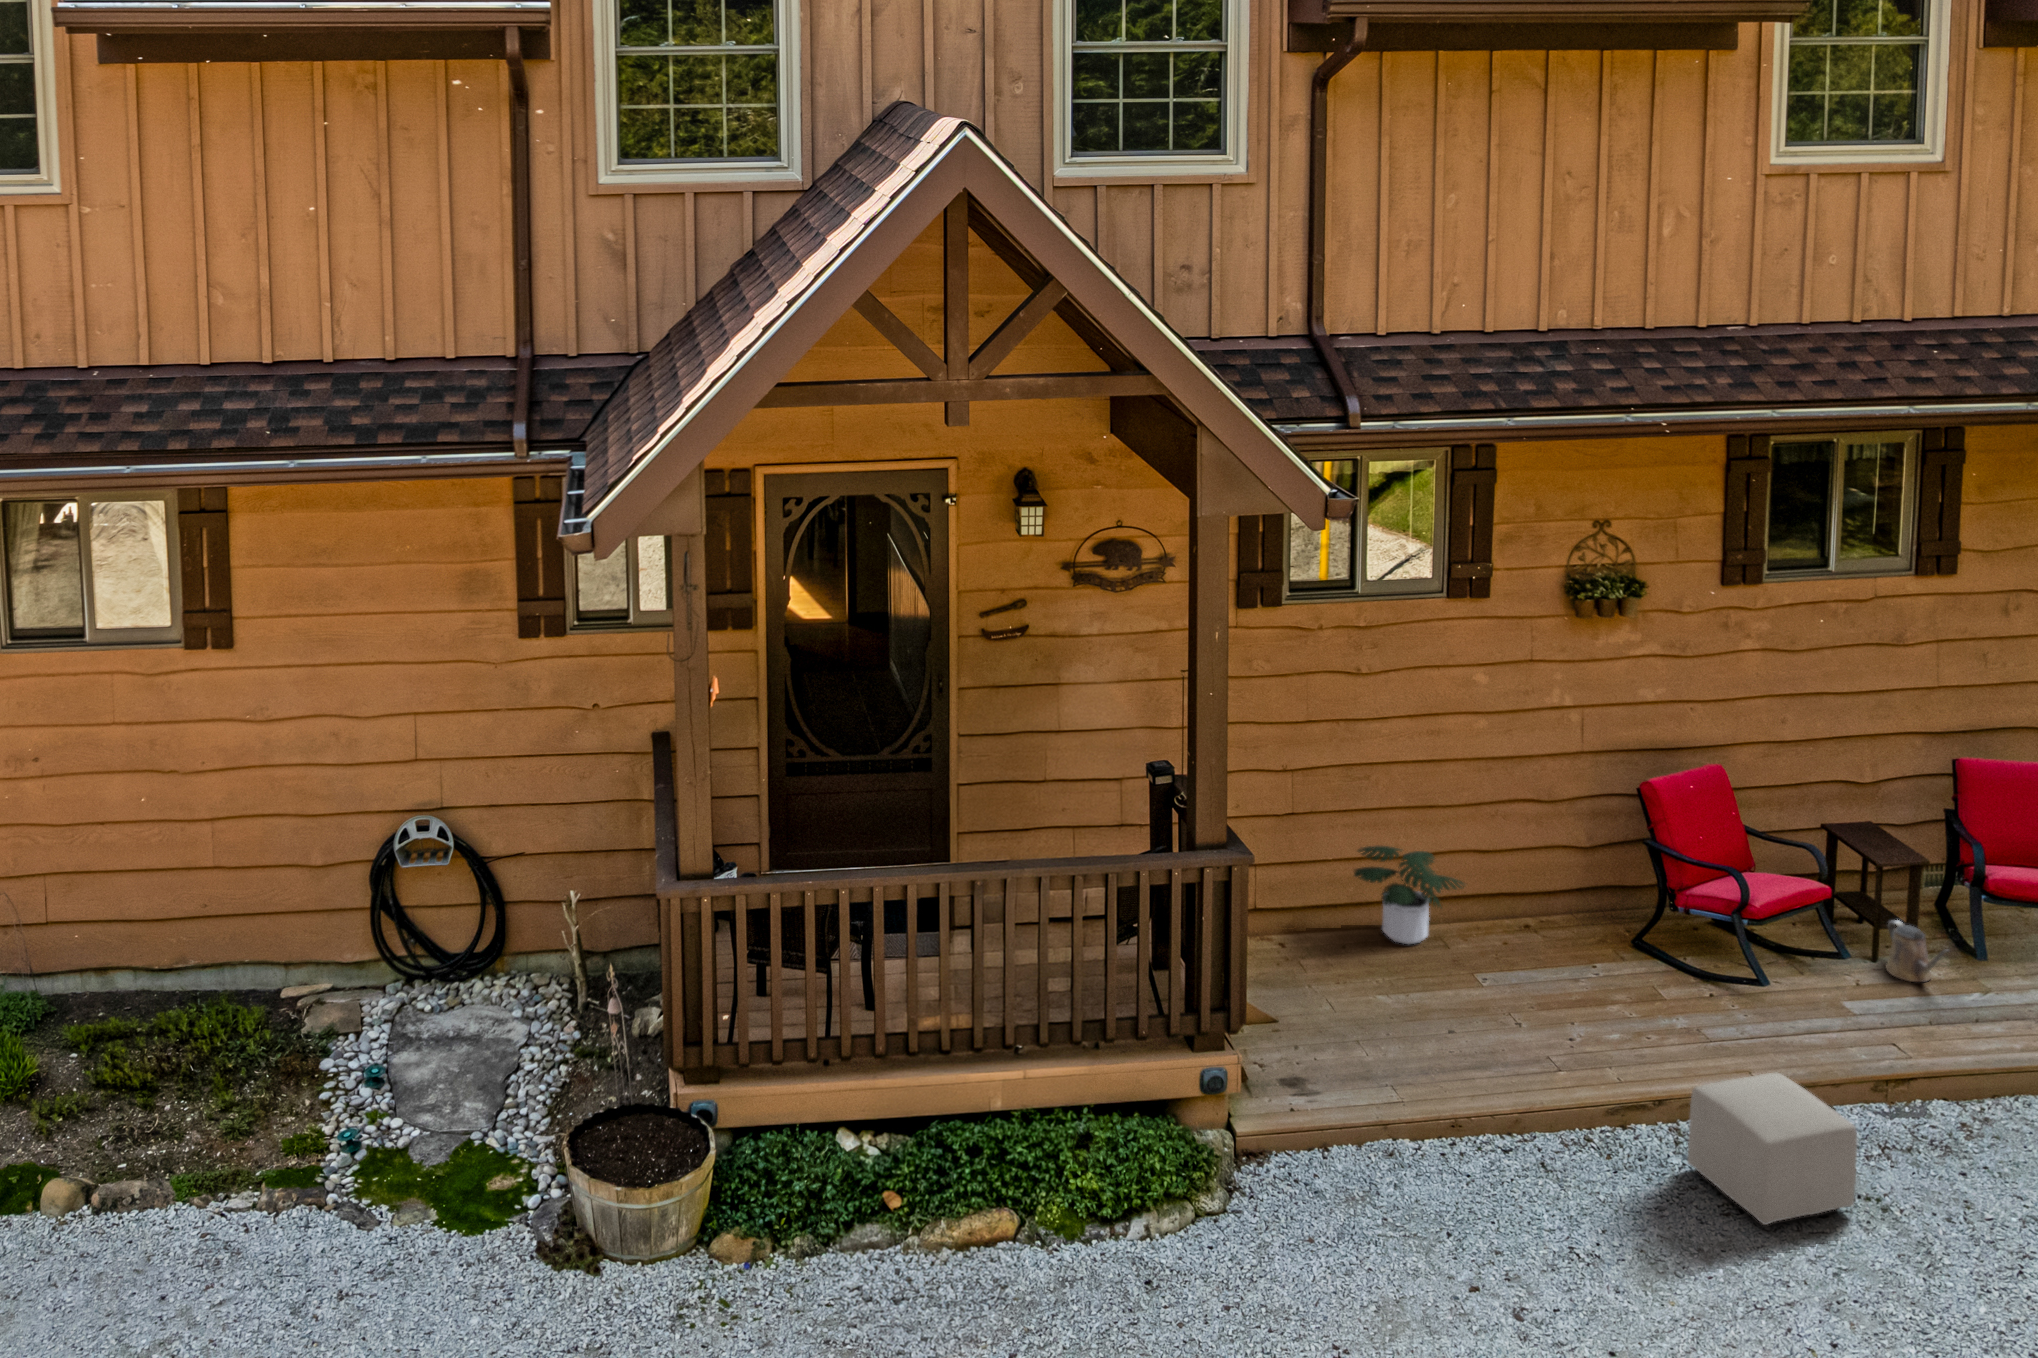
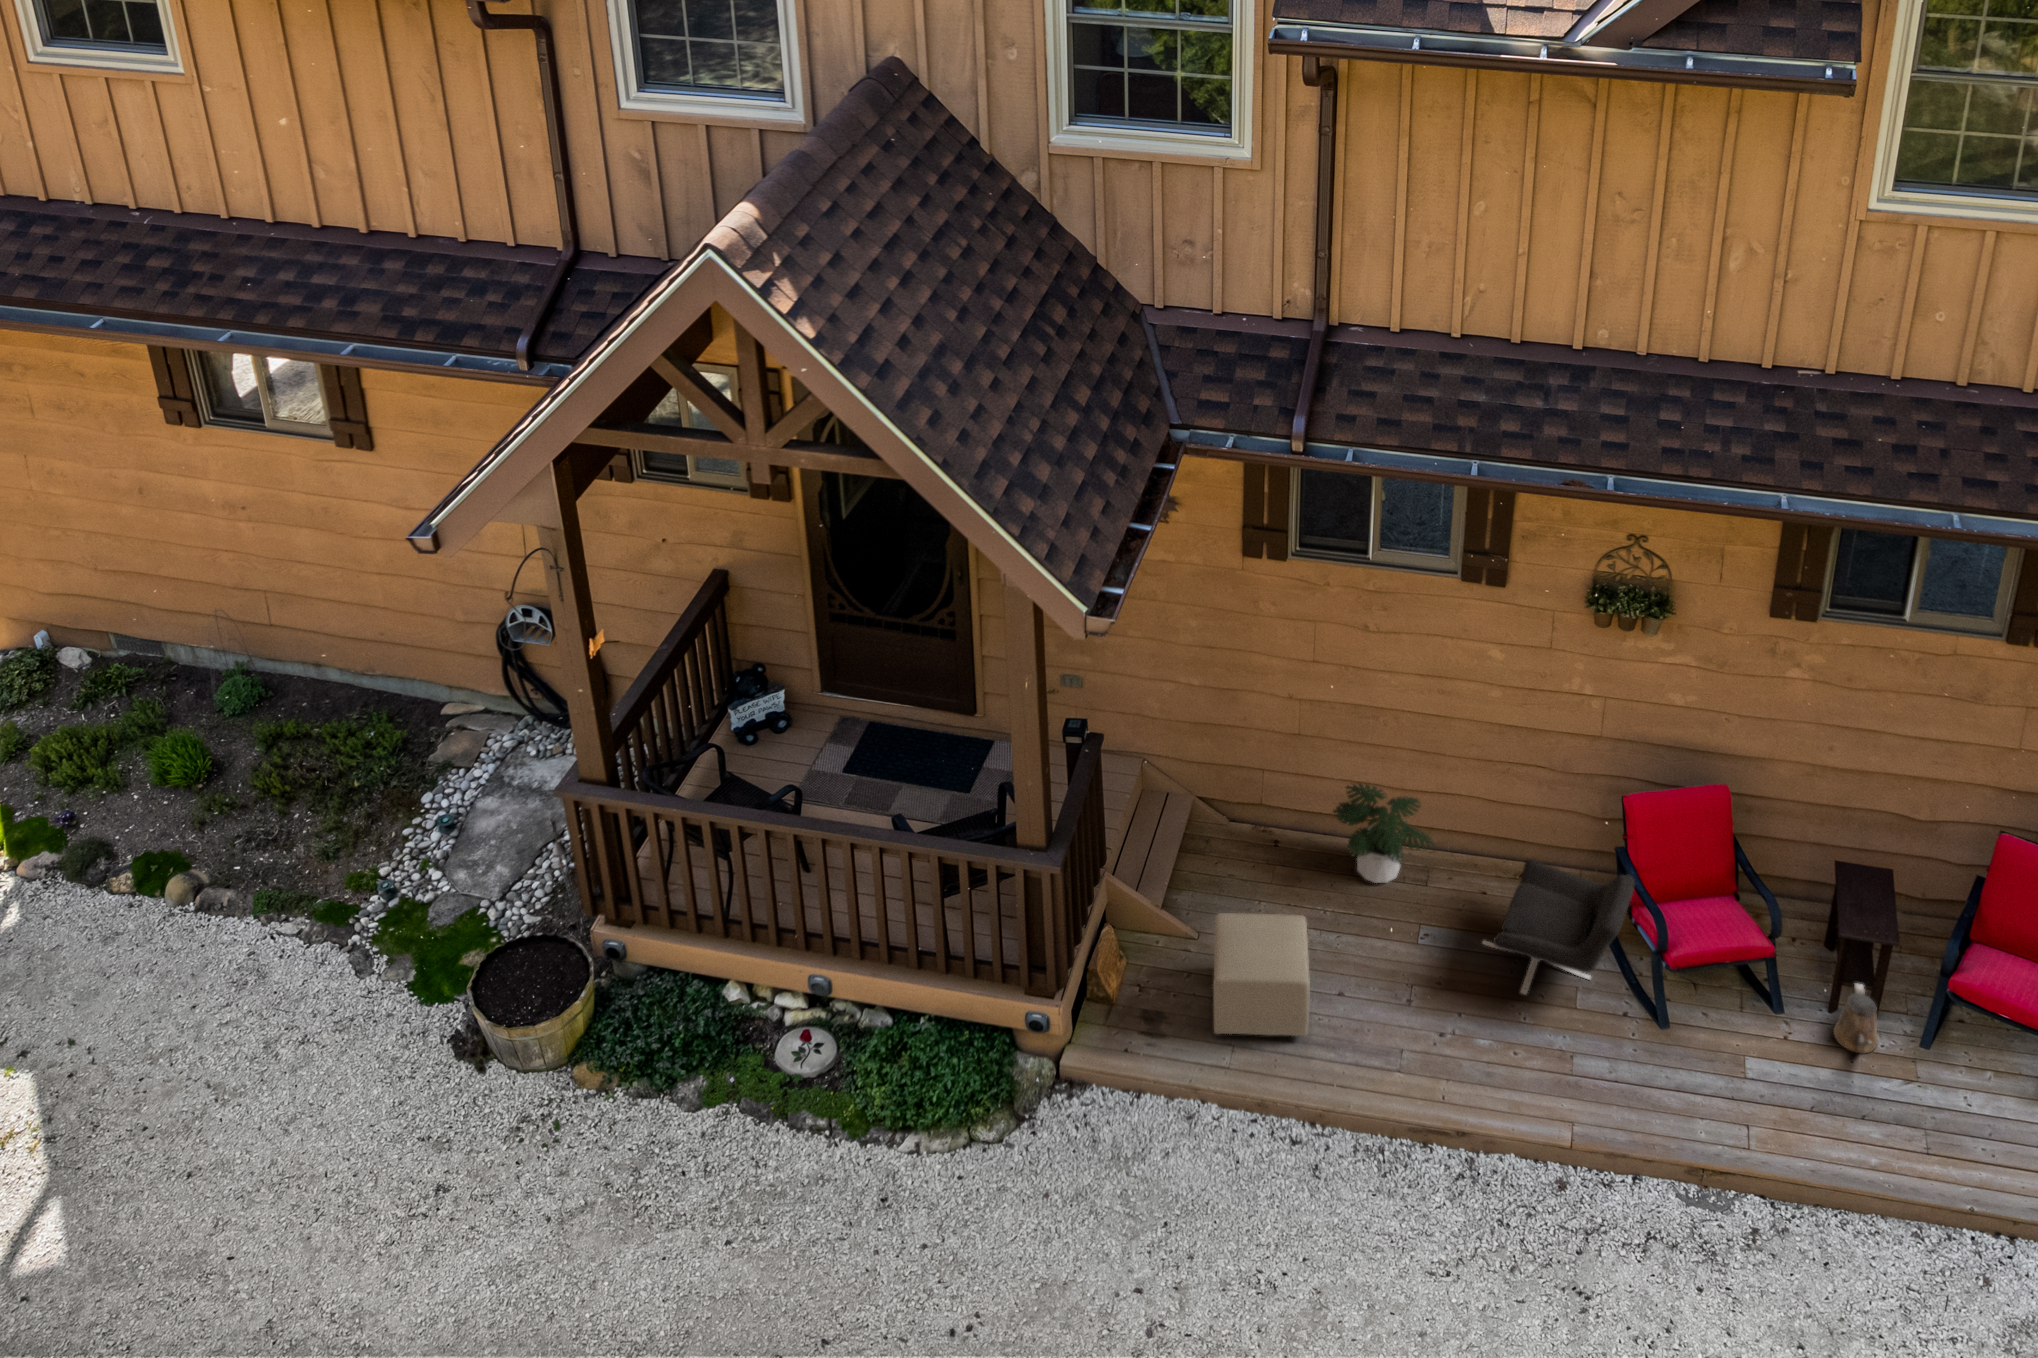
lounge chair: none [1544,855,1703,996] -> present [1483,859,1635,994]
ottoman: present [1688,1073,1857,1225] -> present [1213,913,1310,1036]

